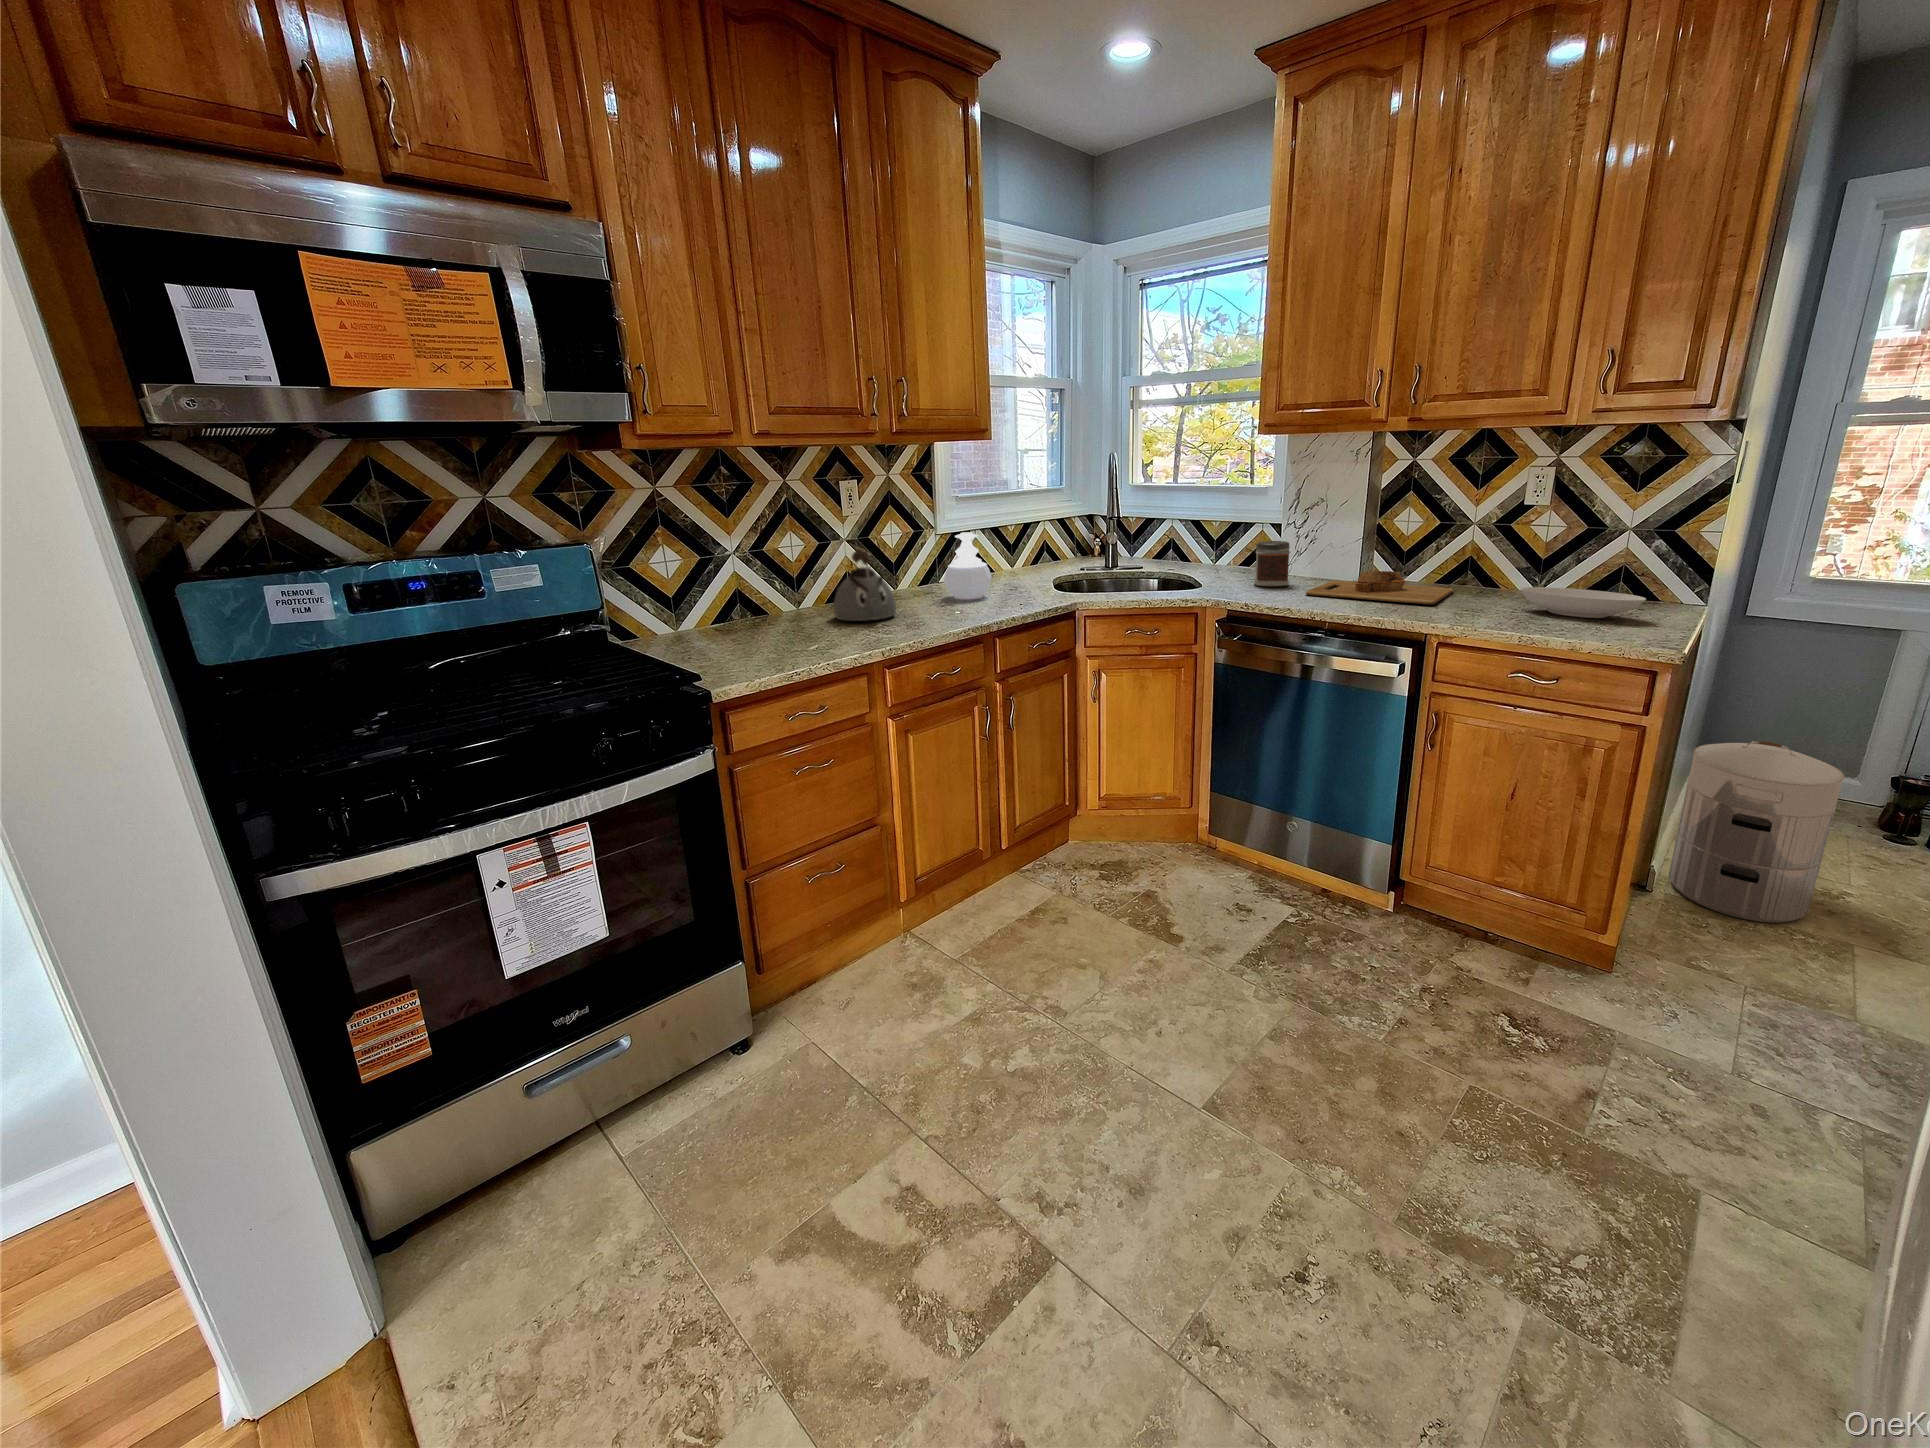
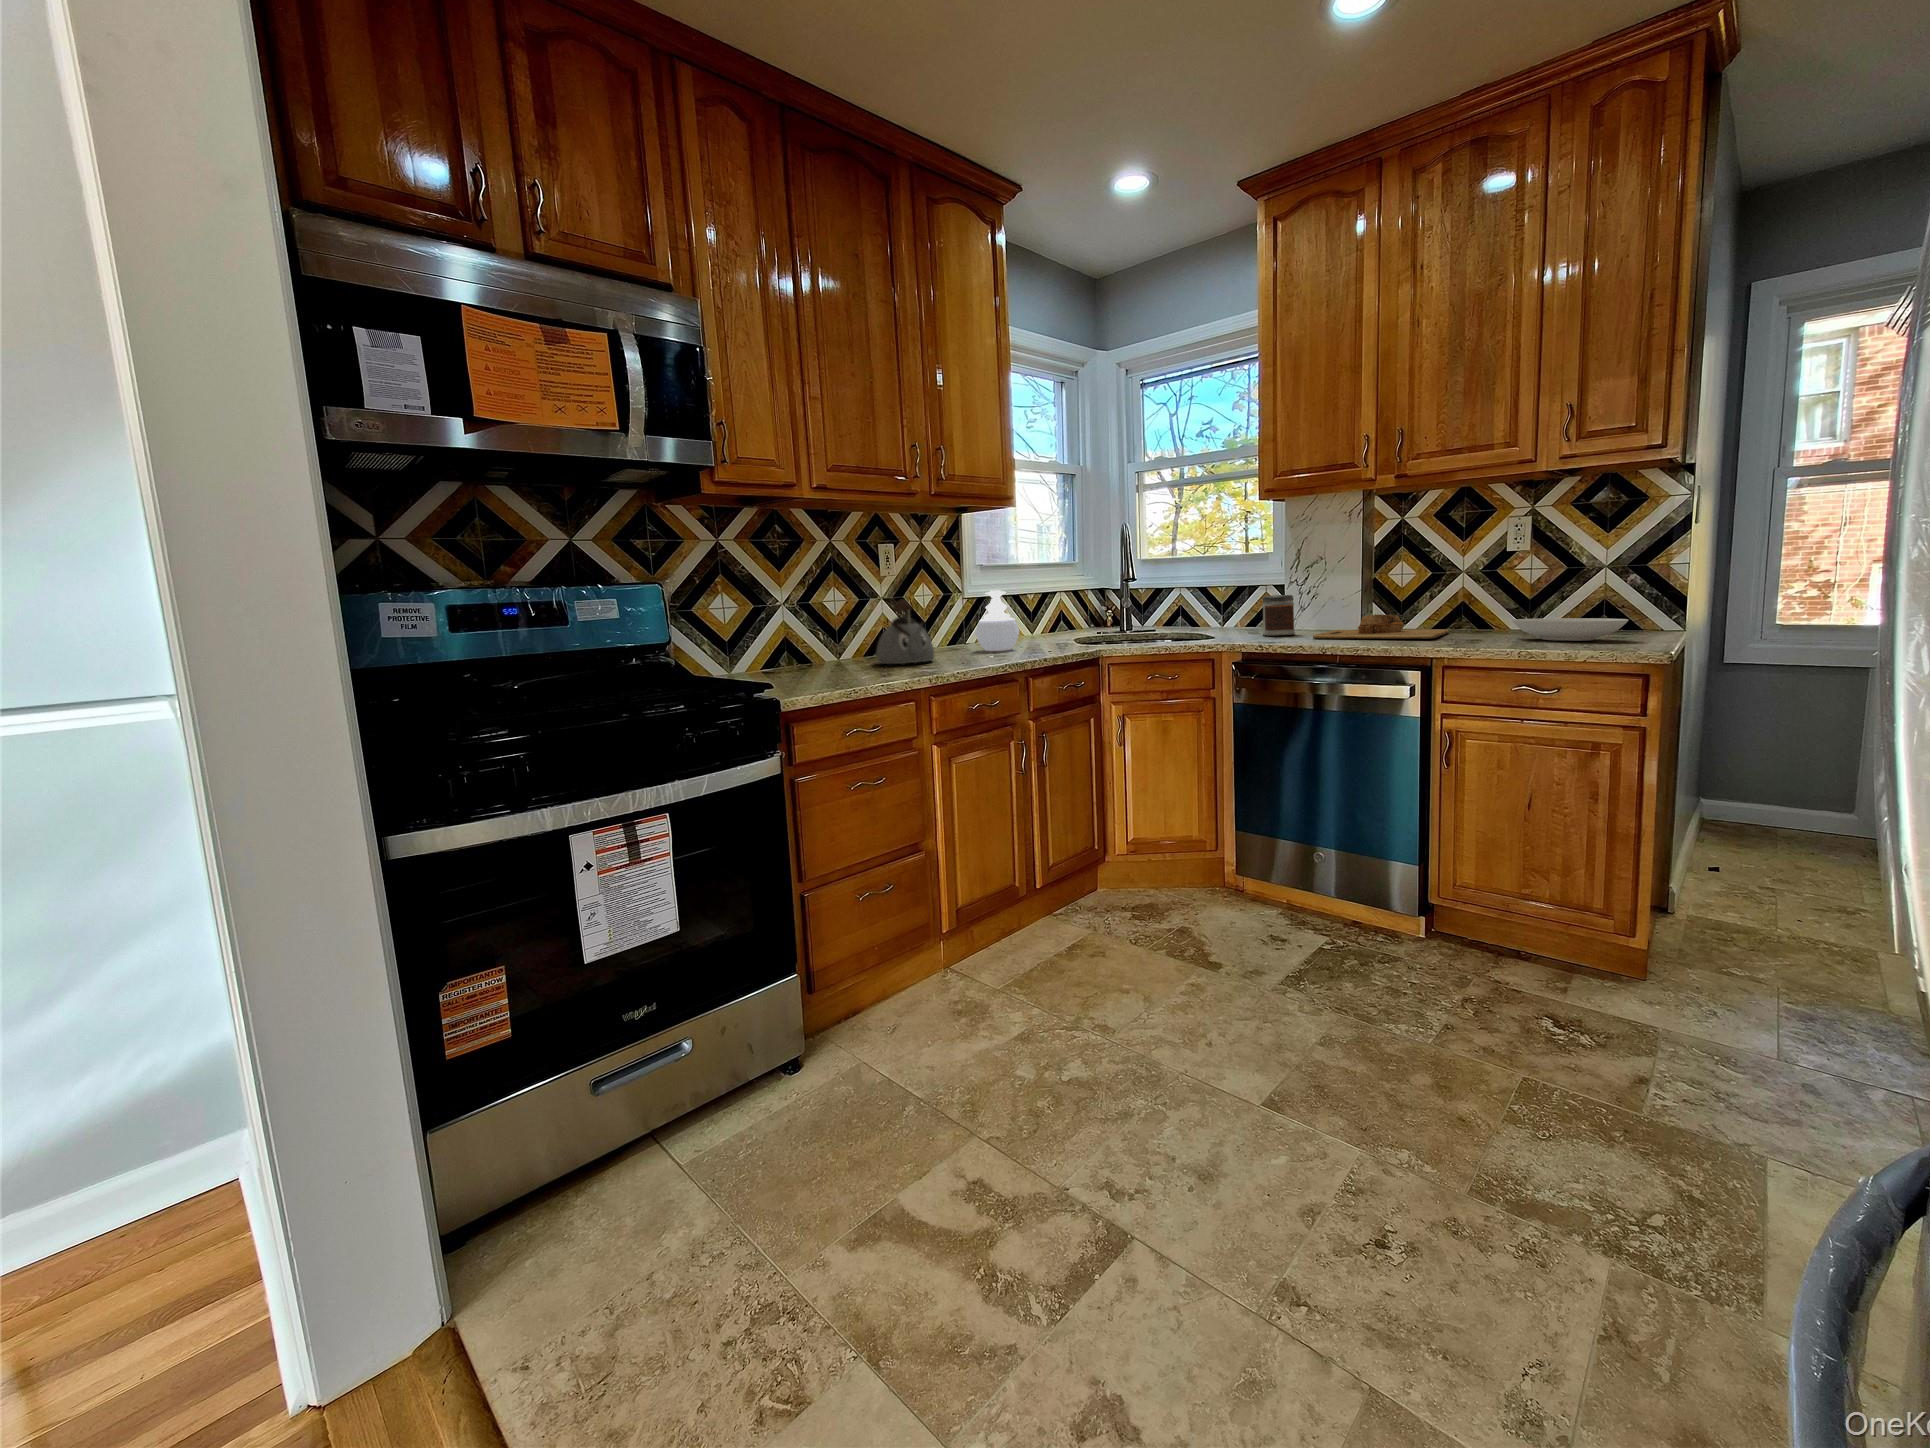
waste bin: present [1669,741,1844,923] -> none [1686,756,1838,932]

